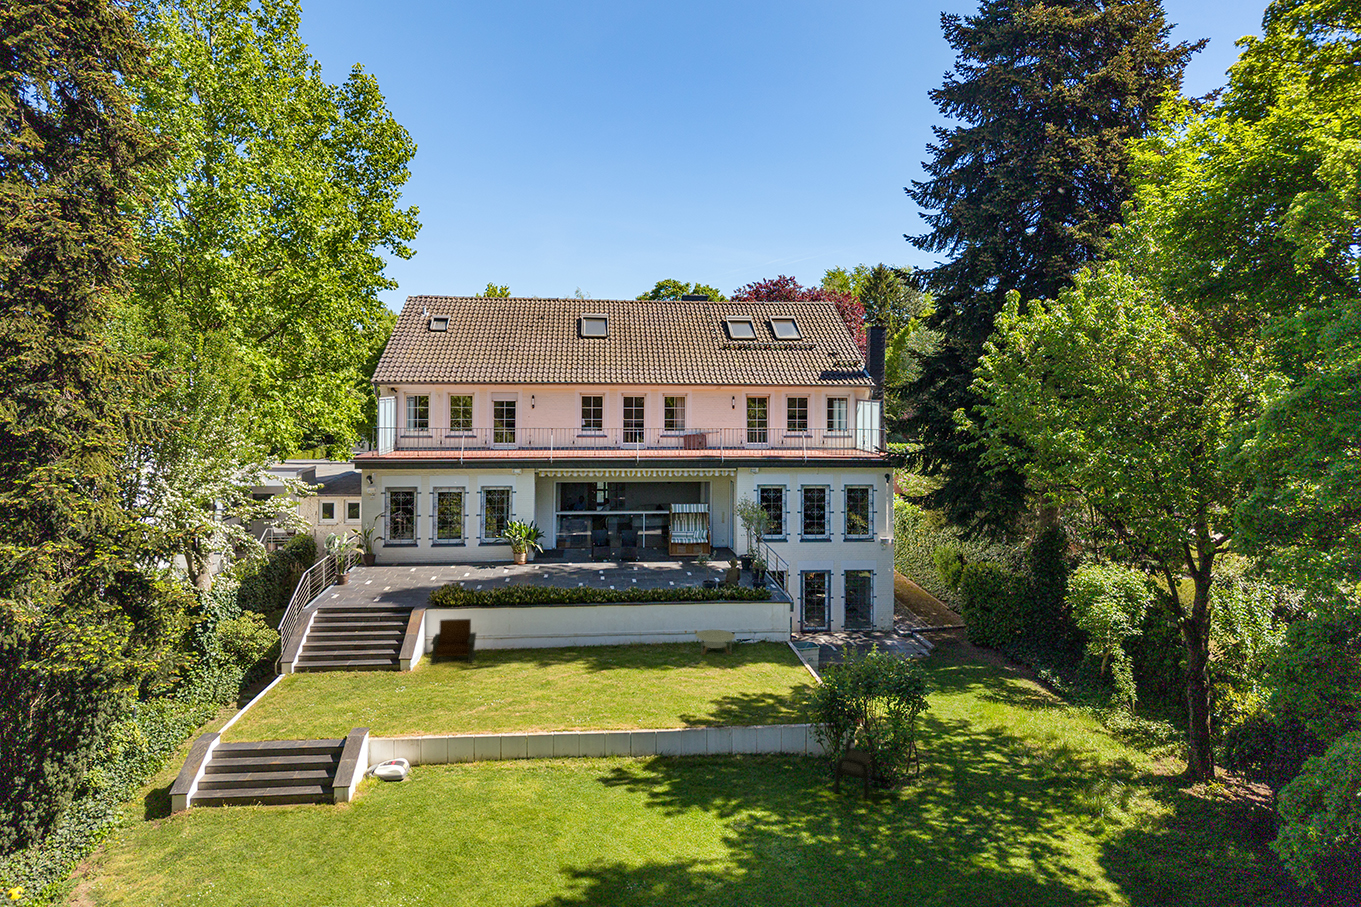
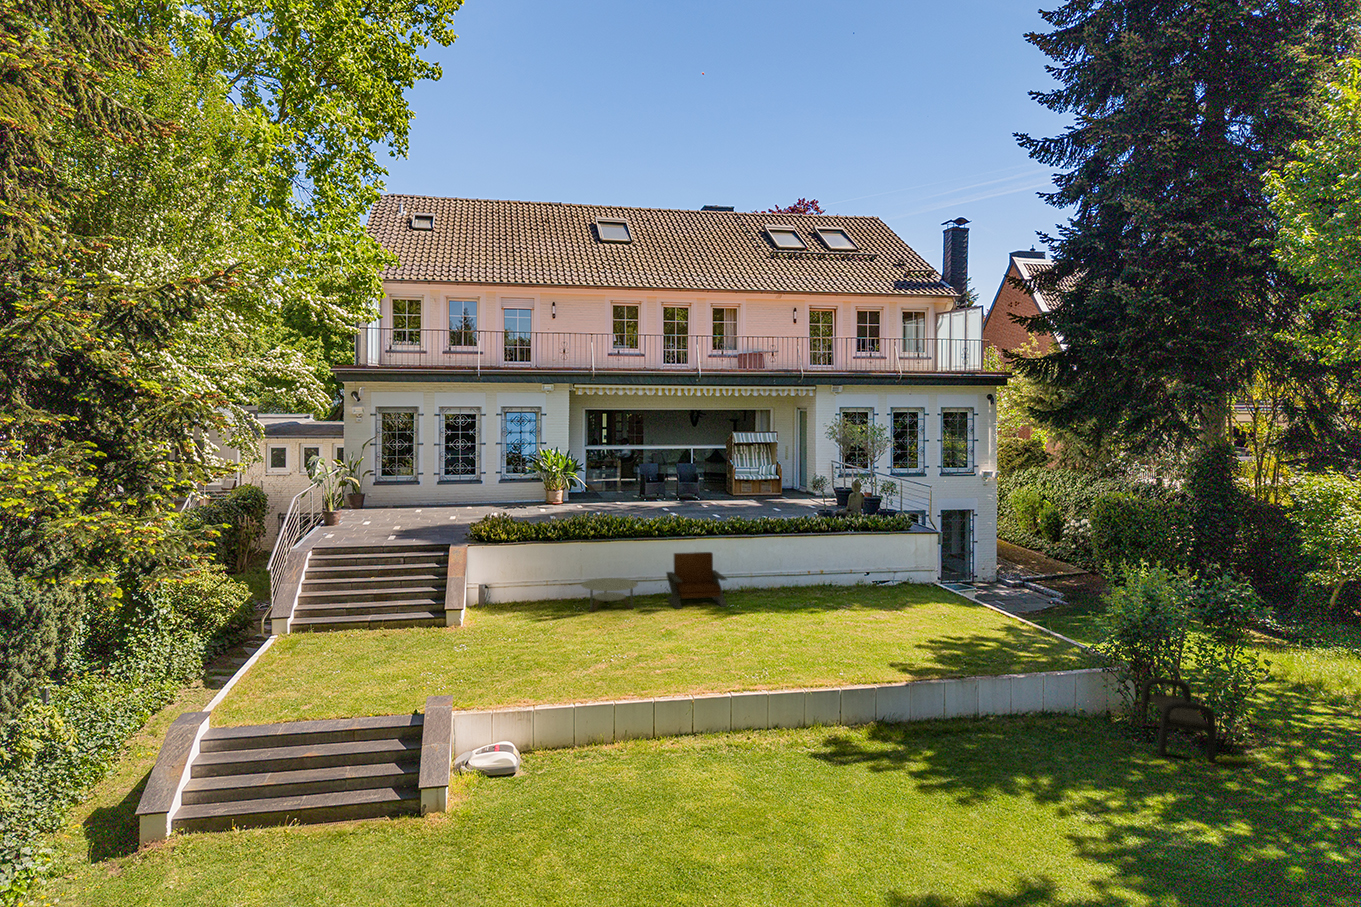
lounge chair: present [430,619,476,665] -> present [666,552,727,609]
round table: present [696,630,735,655] -> present [581,578,638,612]

